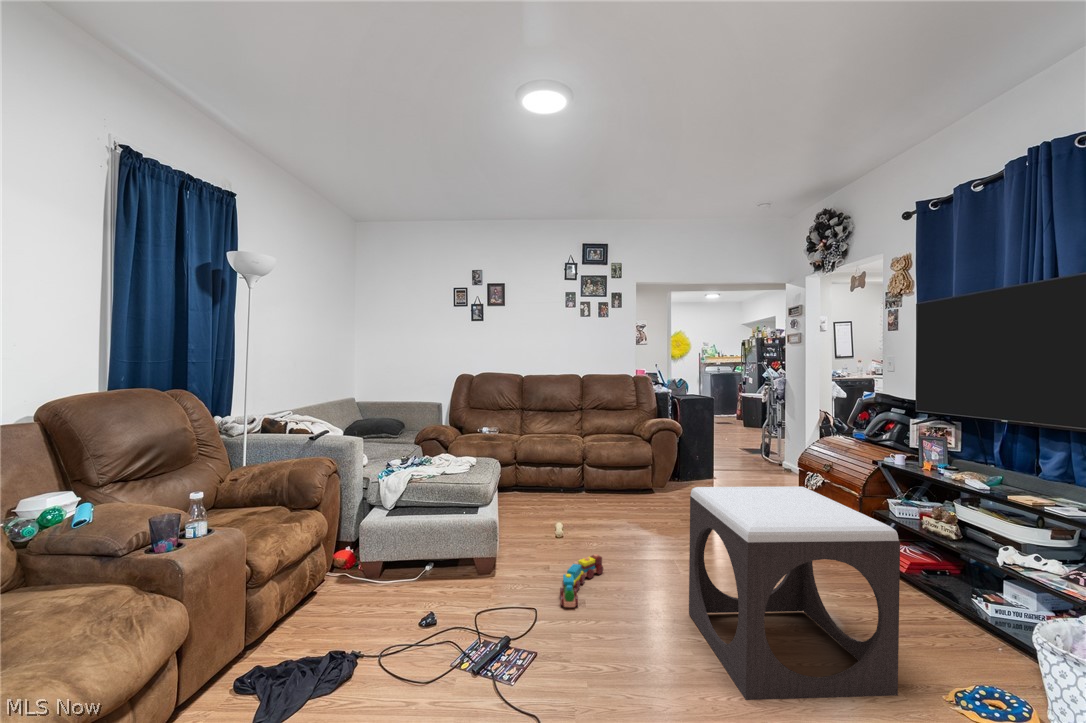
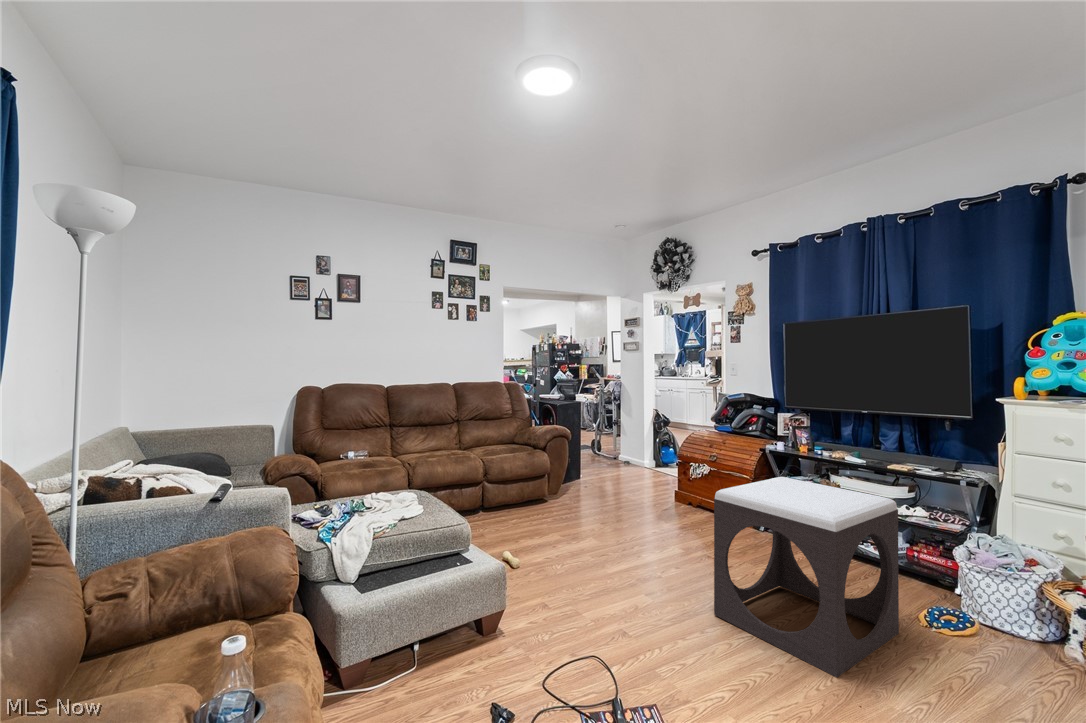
toy train: present [560,554,603,607] -> none [581,578,623,645]

